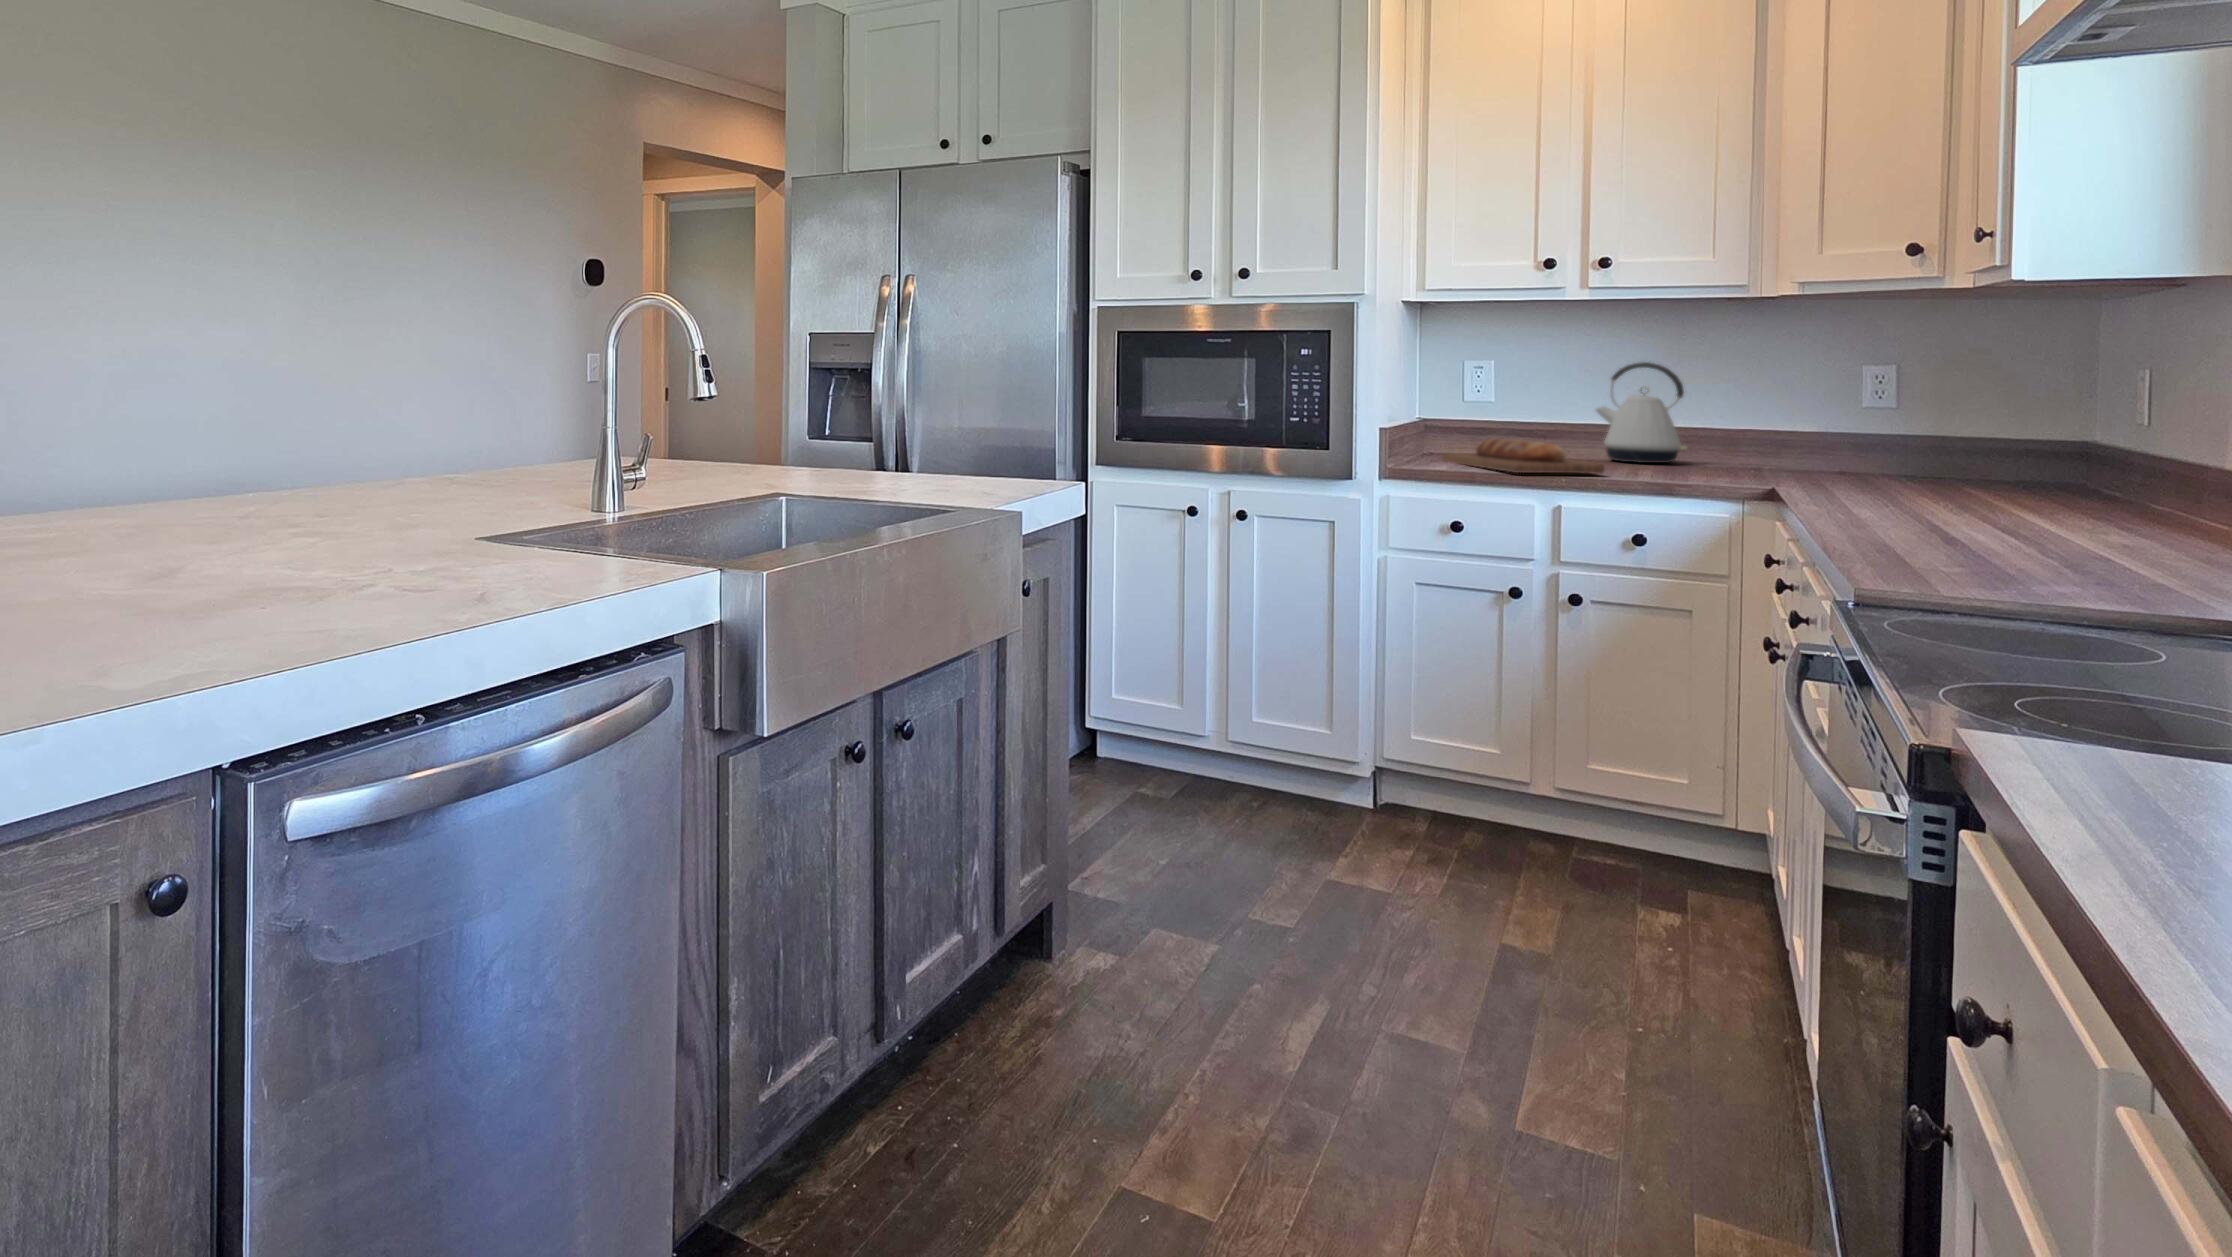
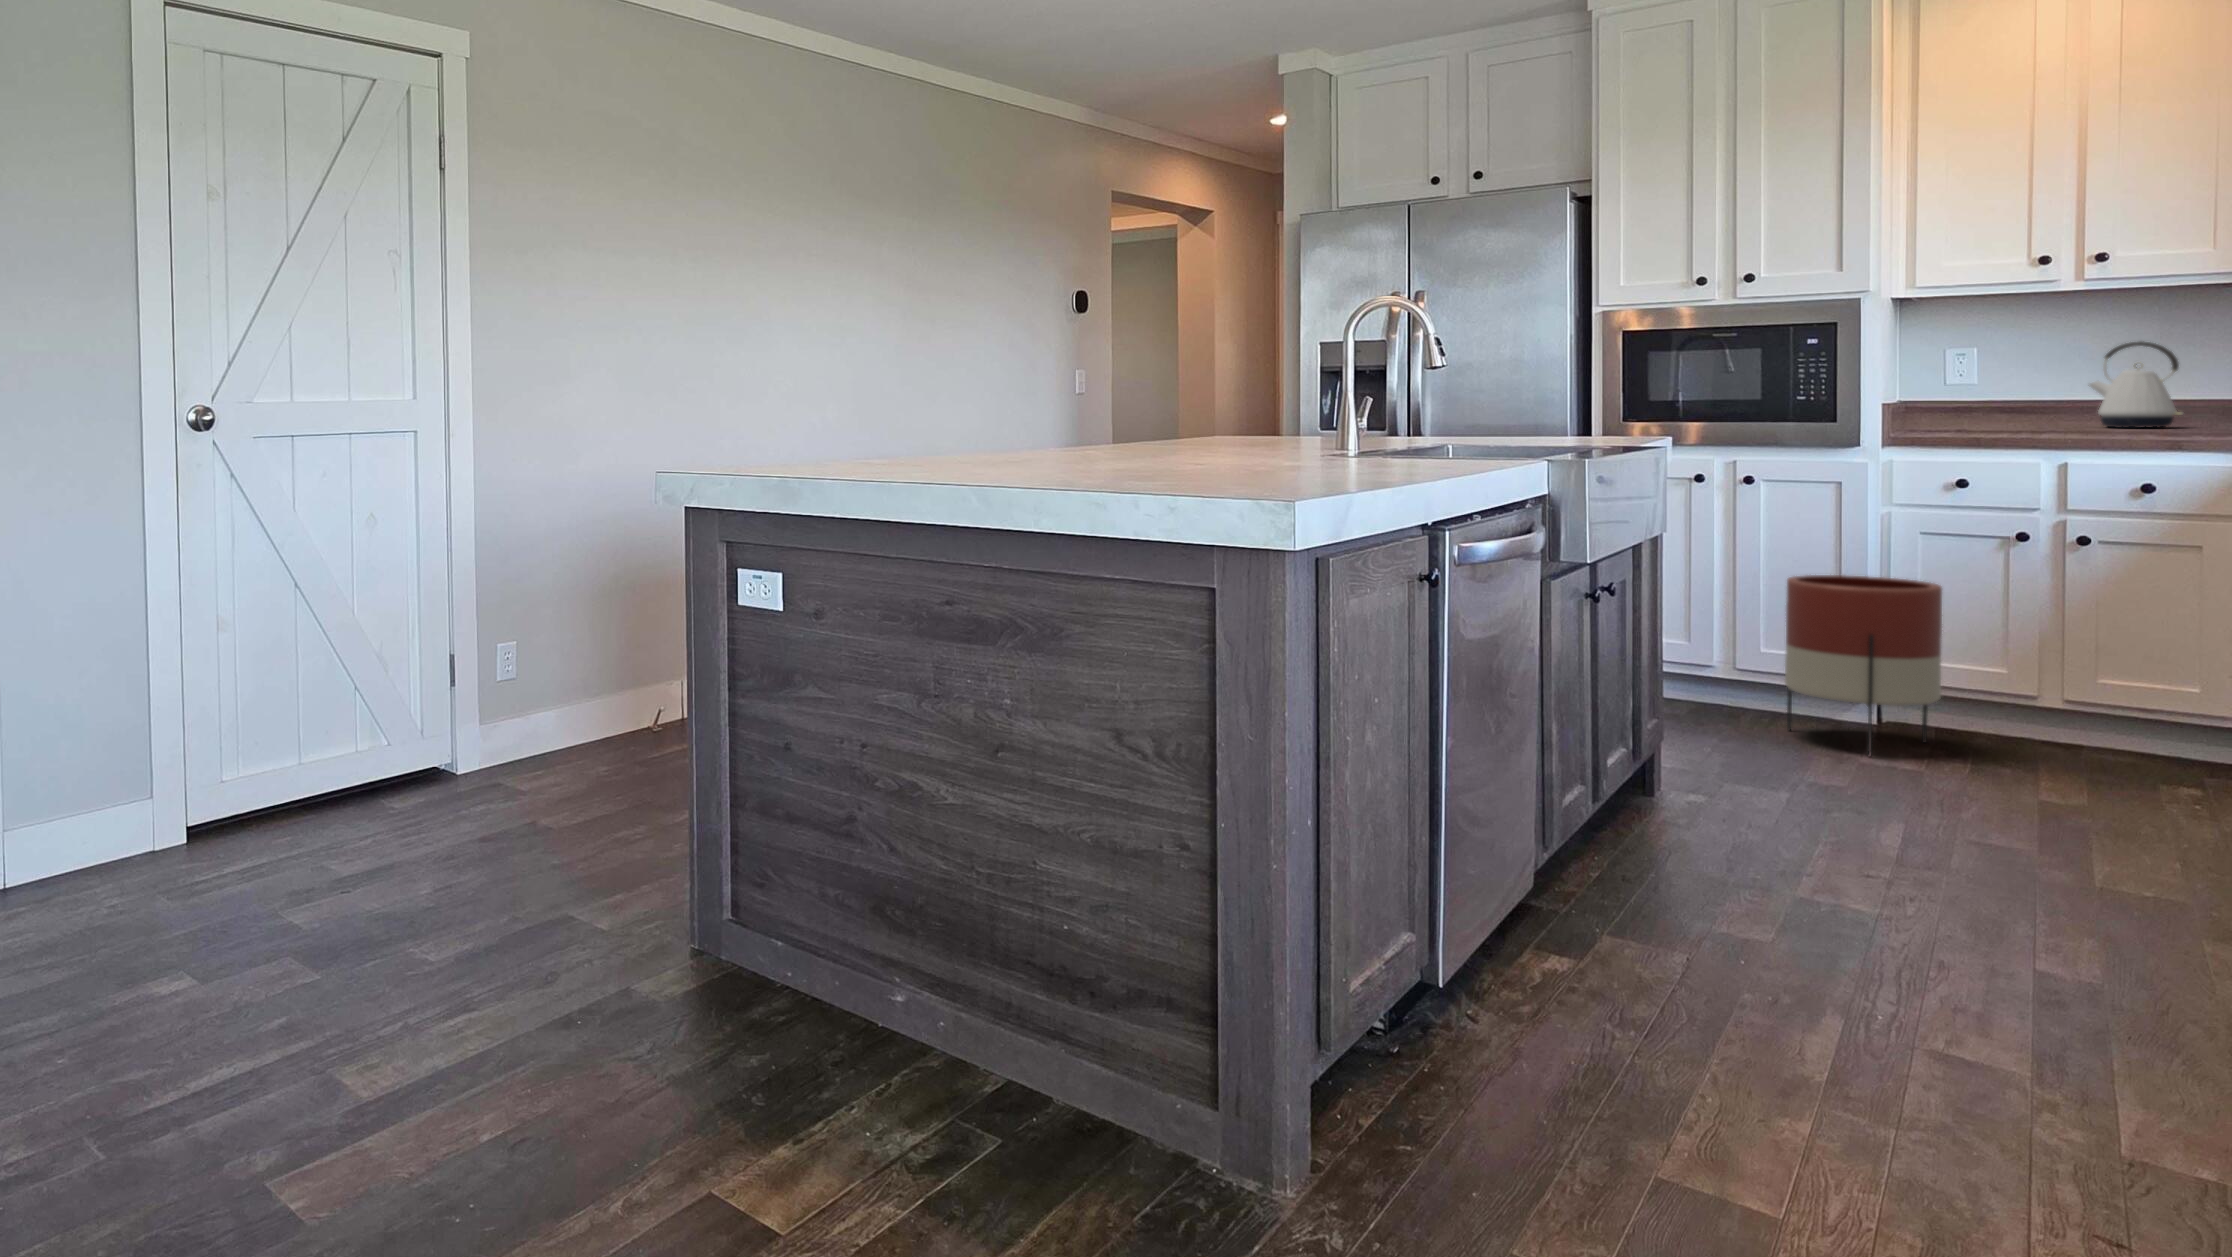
bread loaf: present [1443,439,1605,474] -> none [1942,409,2109,433]
planter: none [1263,634,1426,870] -> present [1785,575,1942,756]

